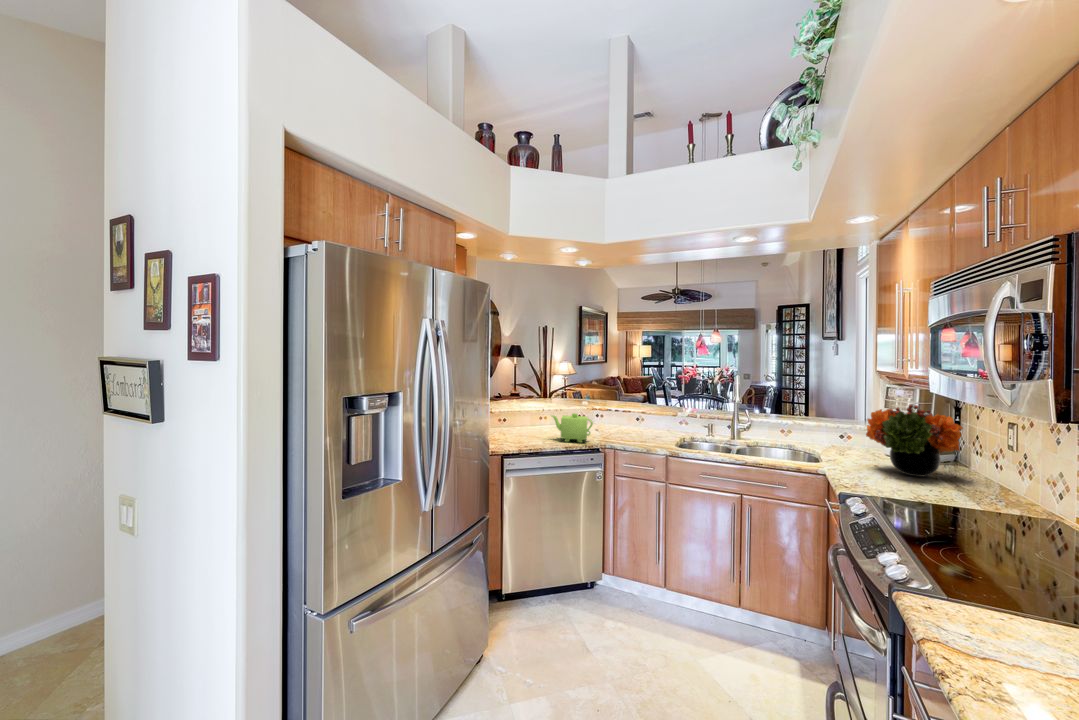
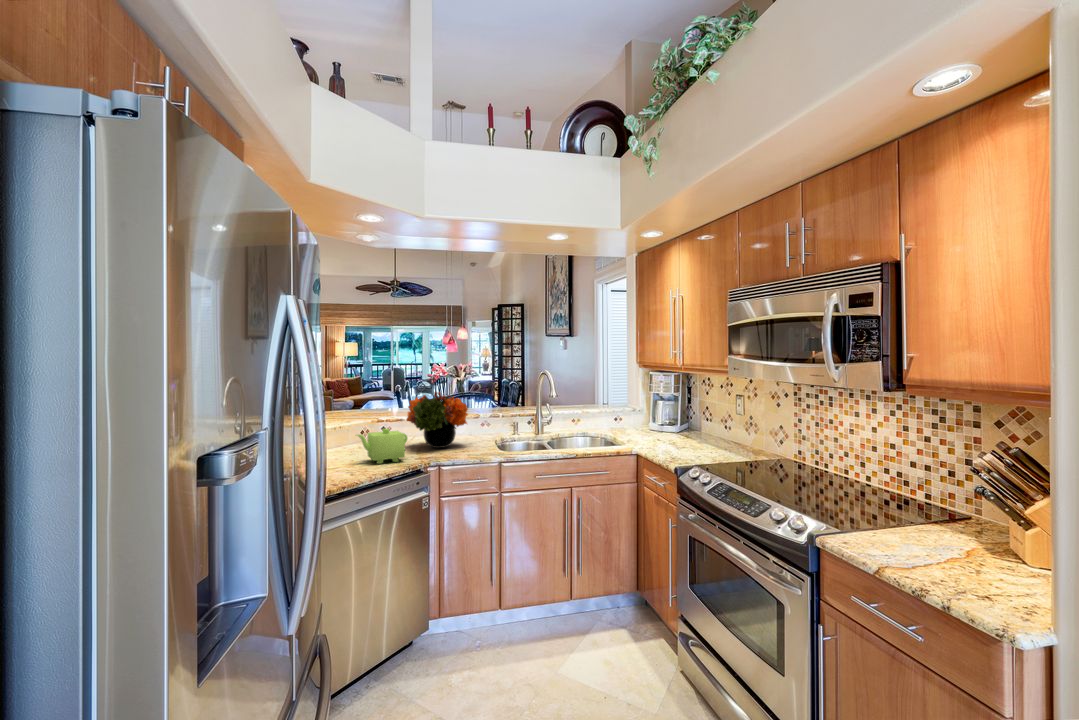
flower arrangement: present [866,405,963,477] -> present [407,392,468,448]

